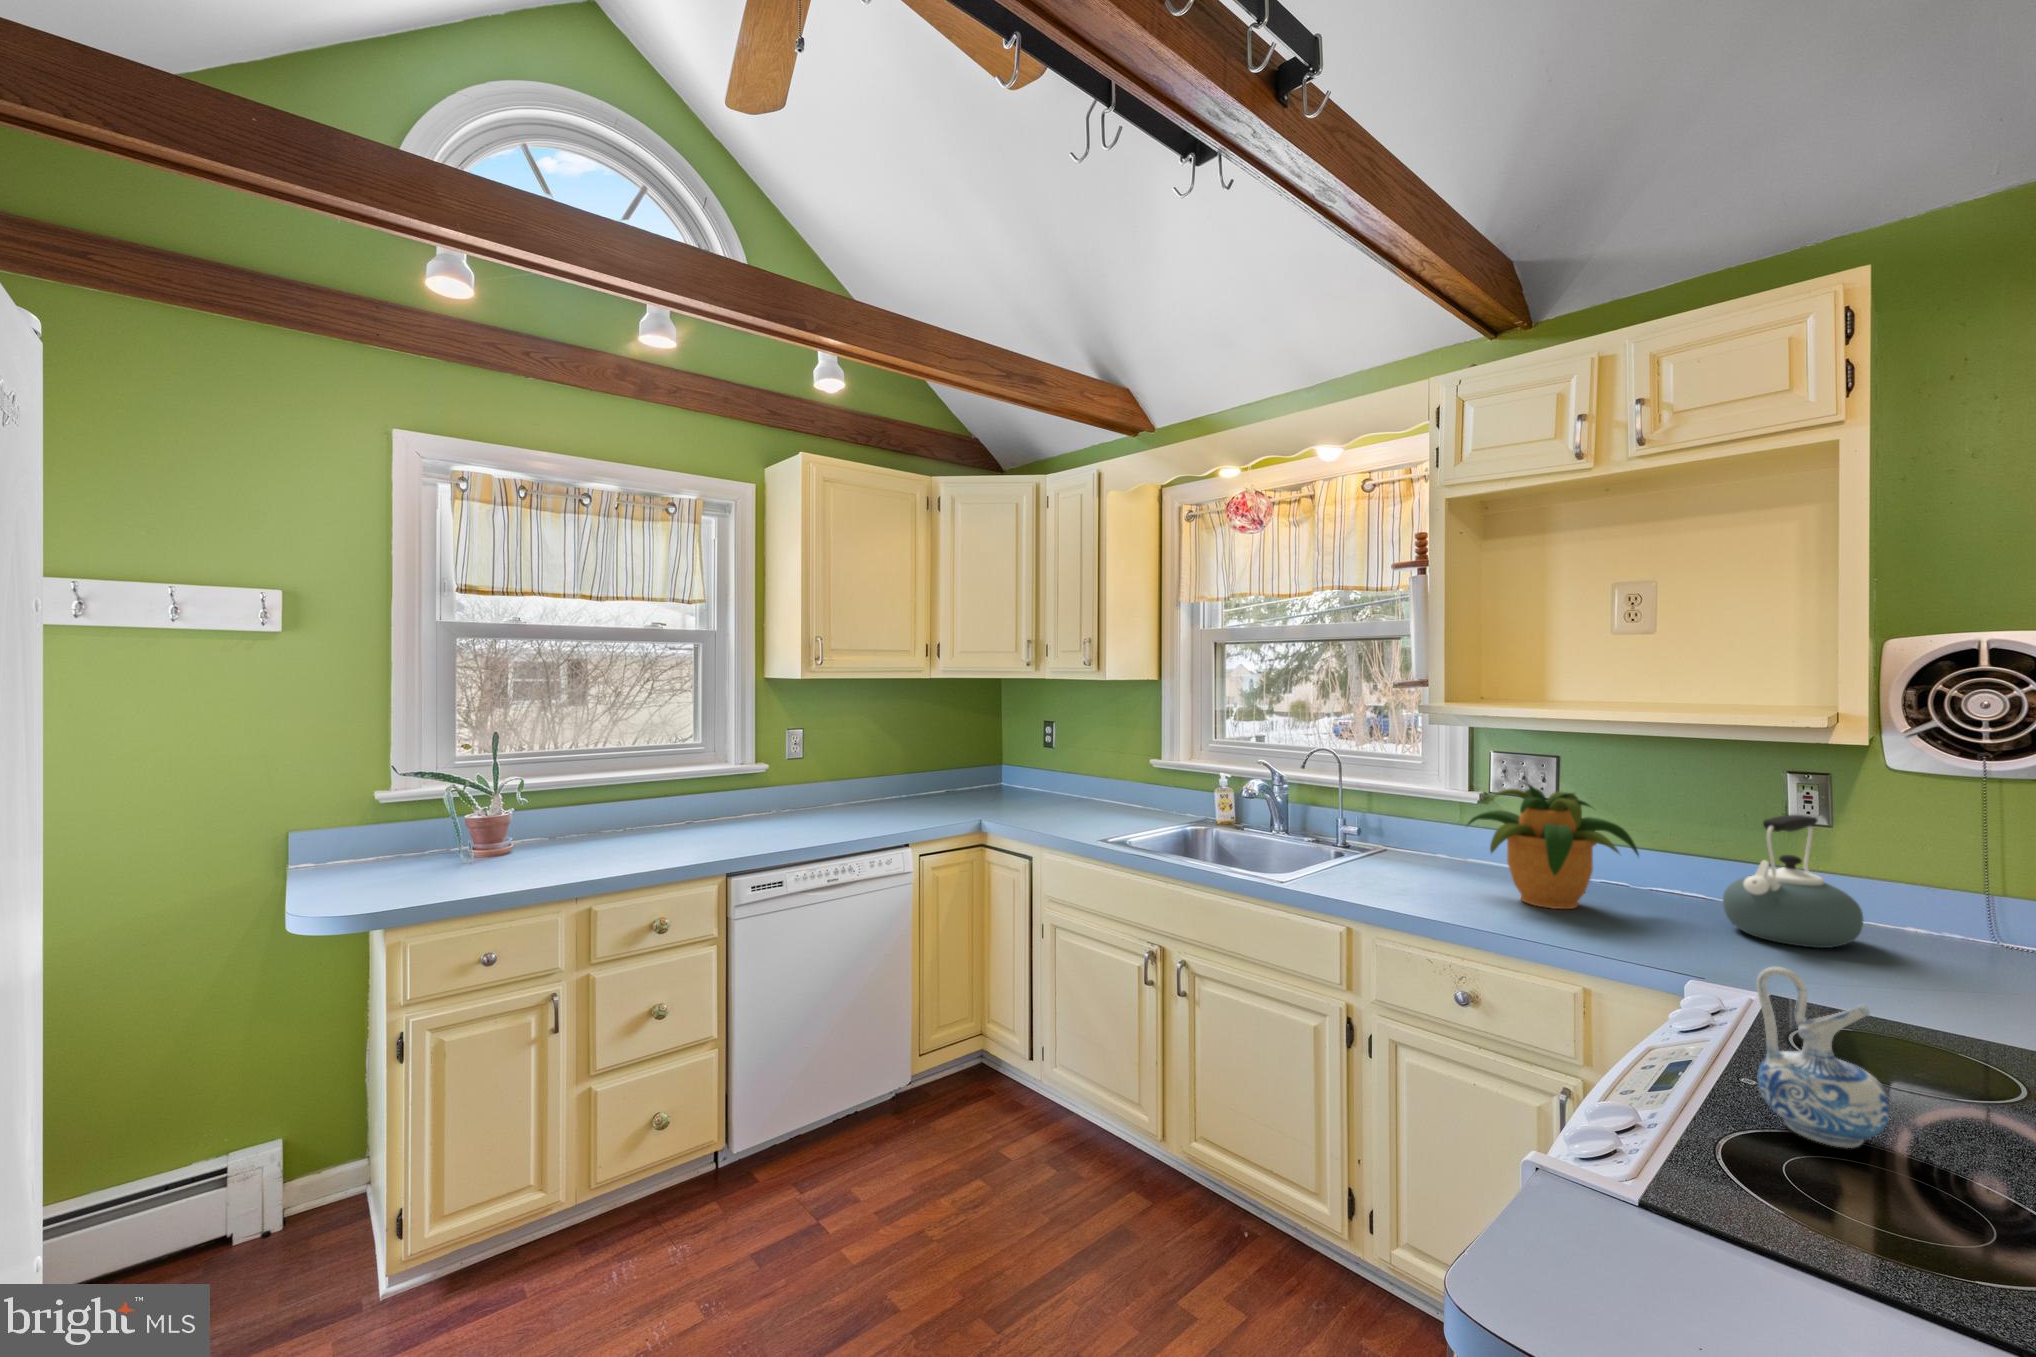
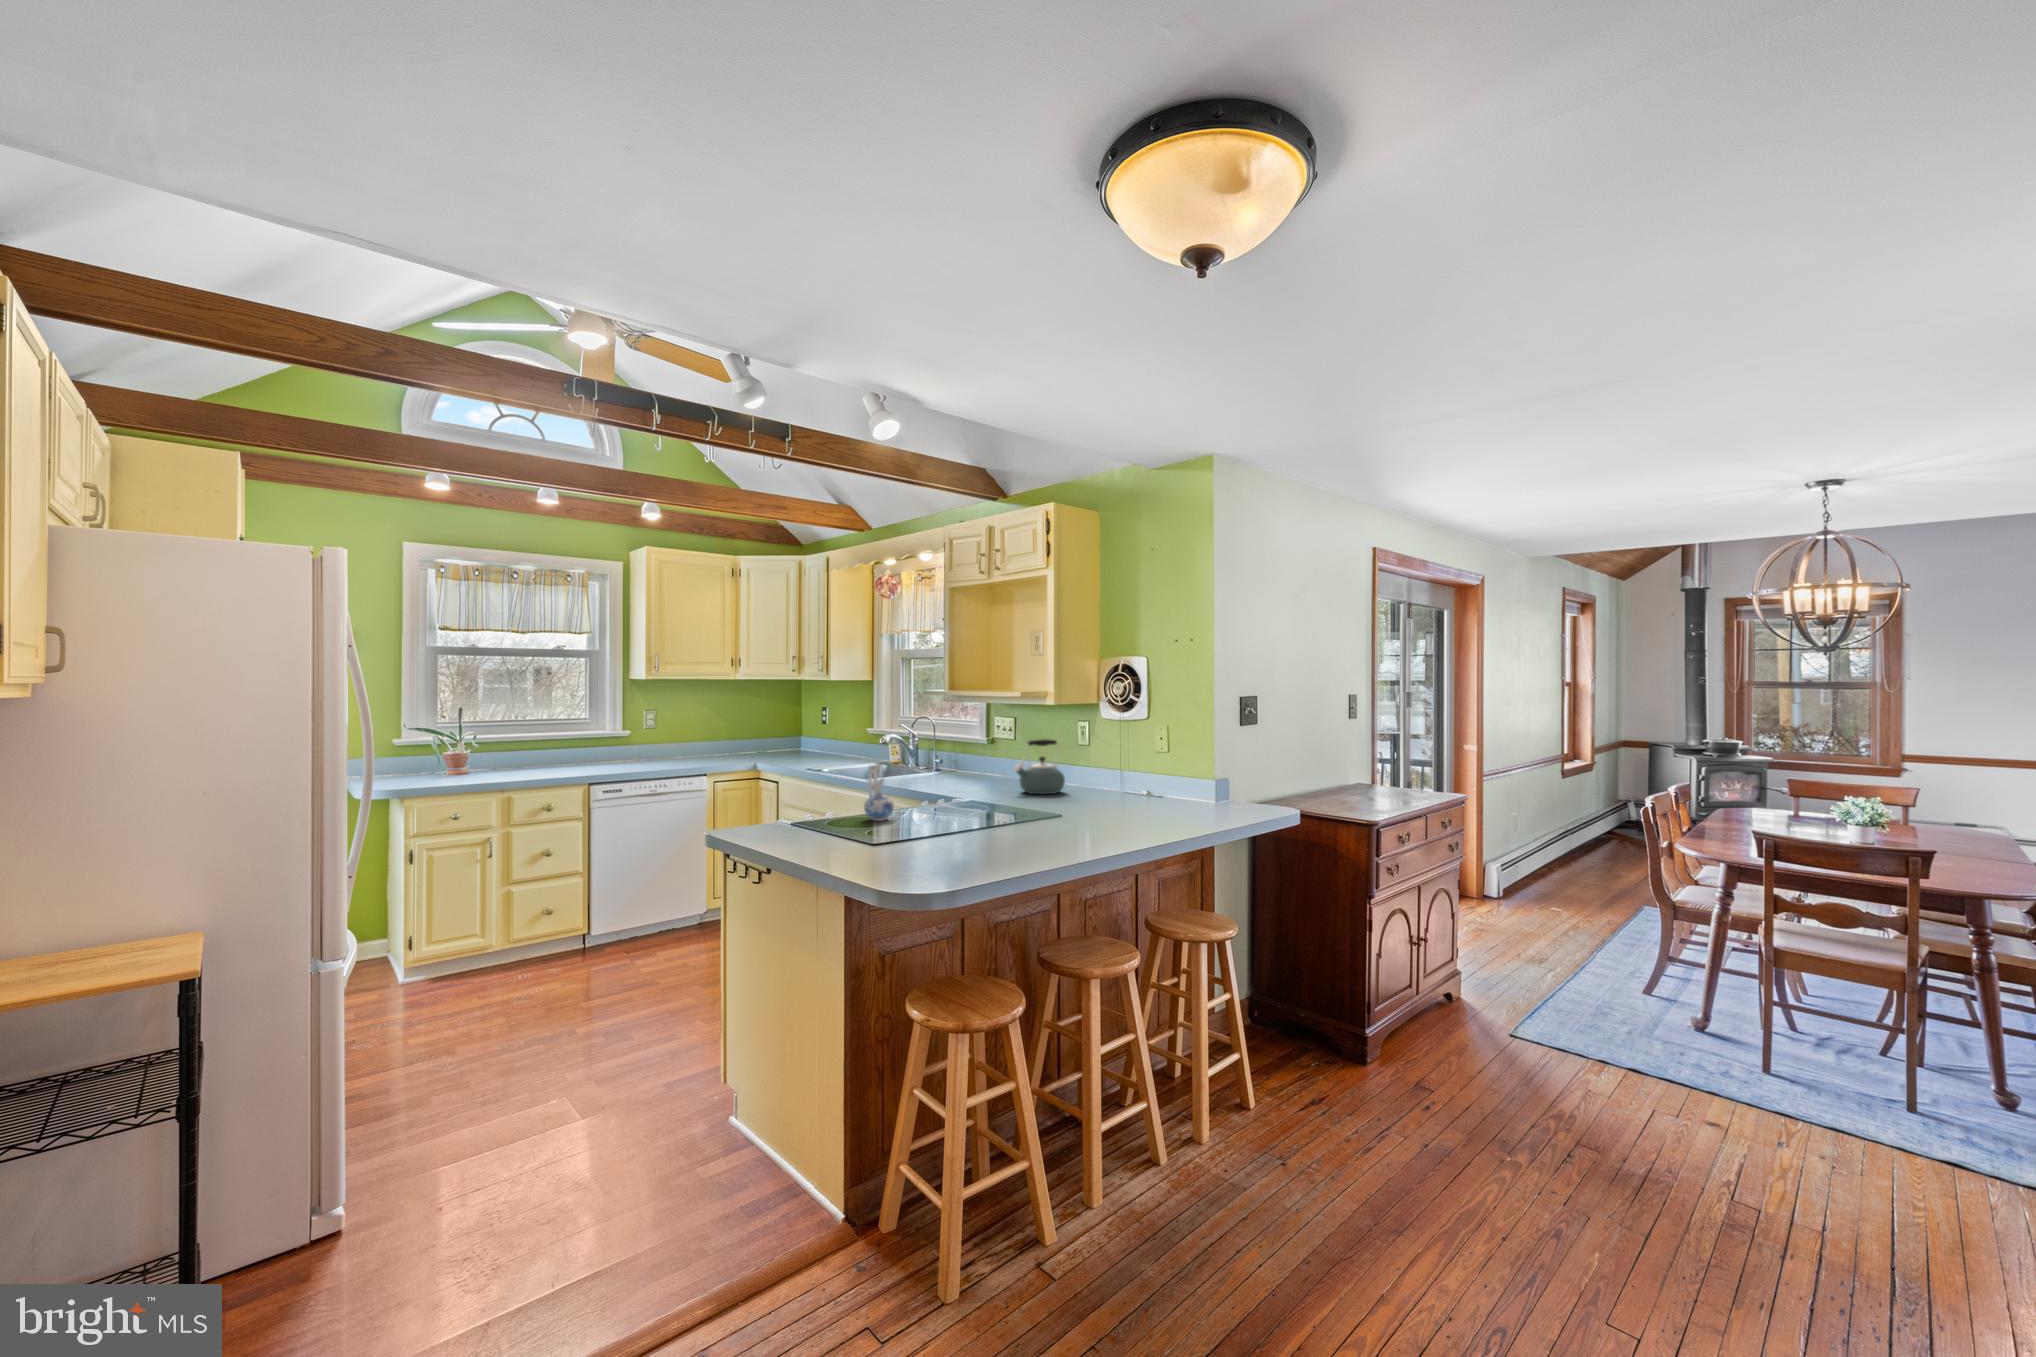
potted plant: present [1468,784,1639,909] -> none [942,728,1011,787]

